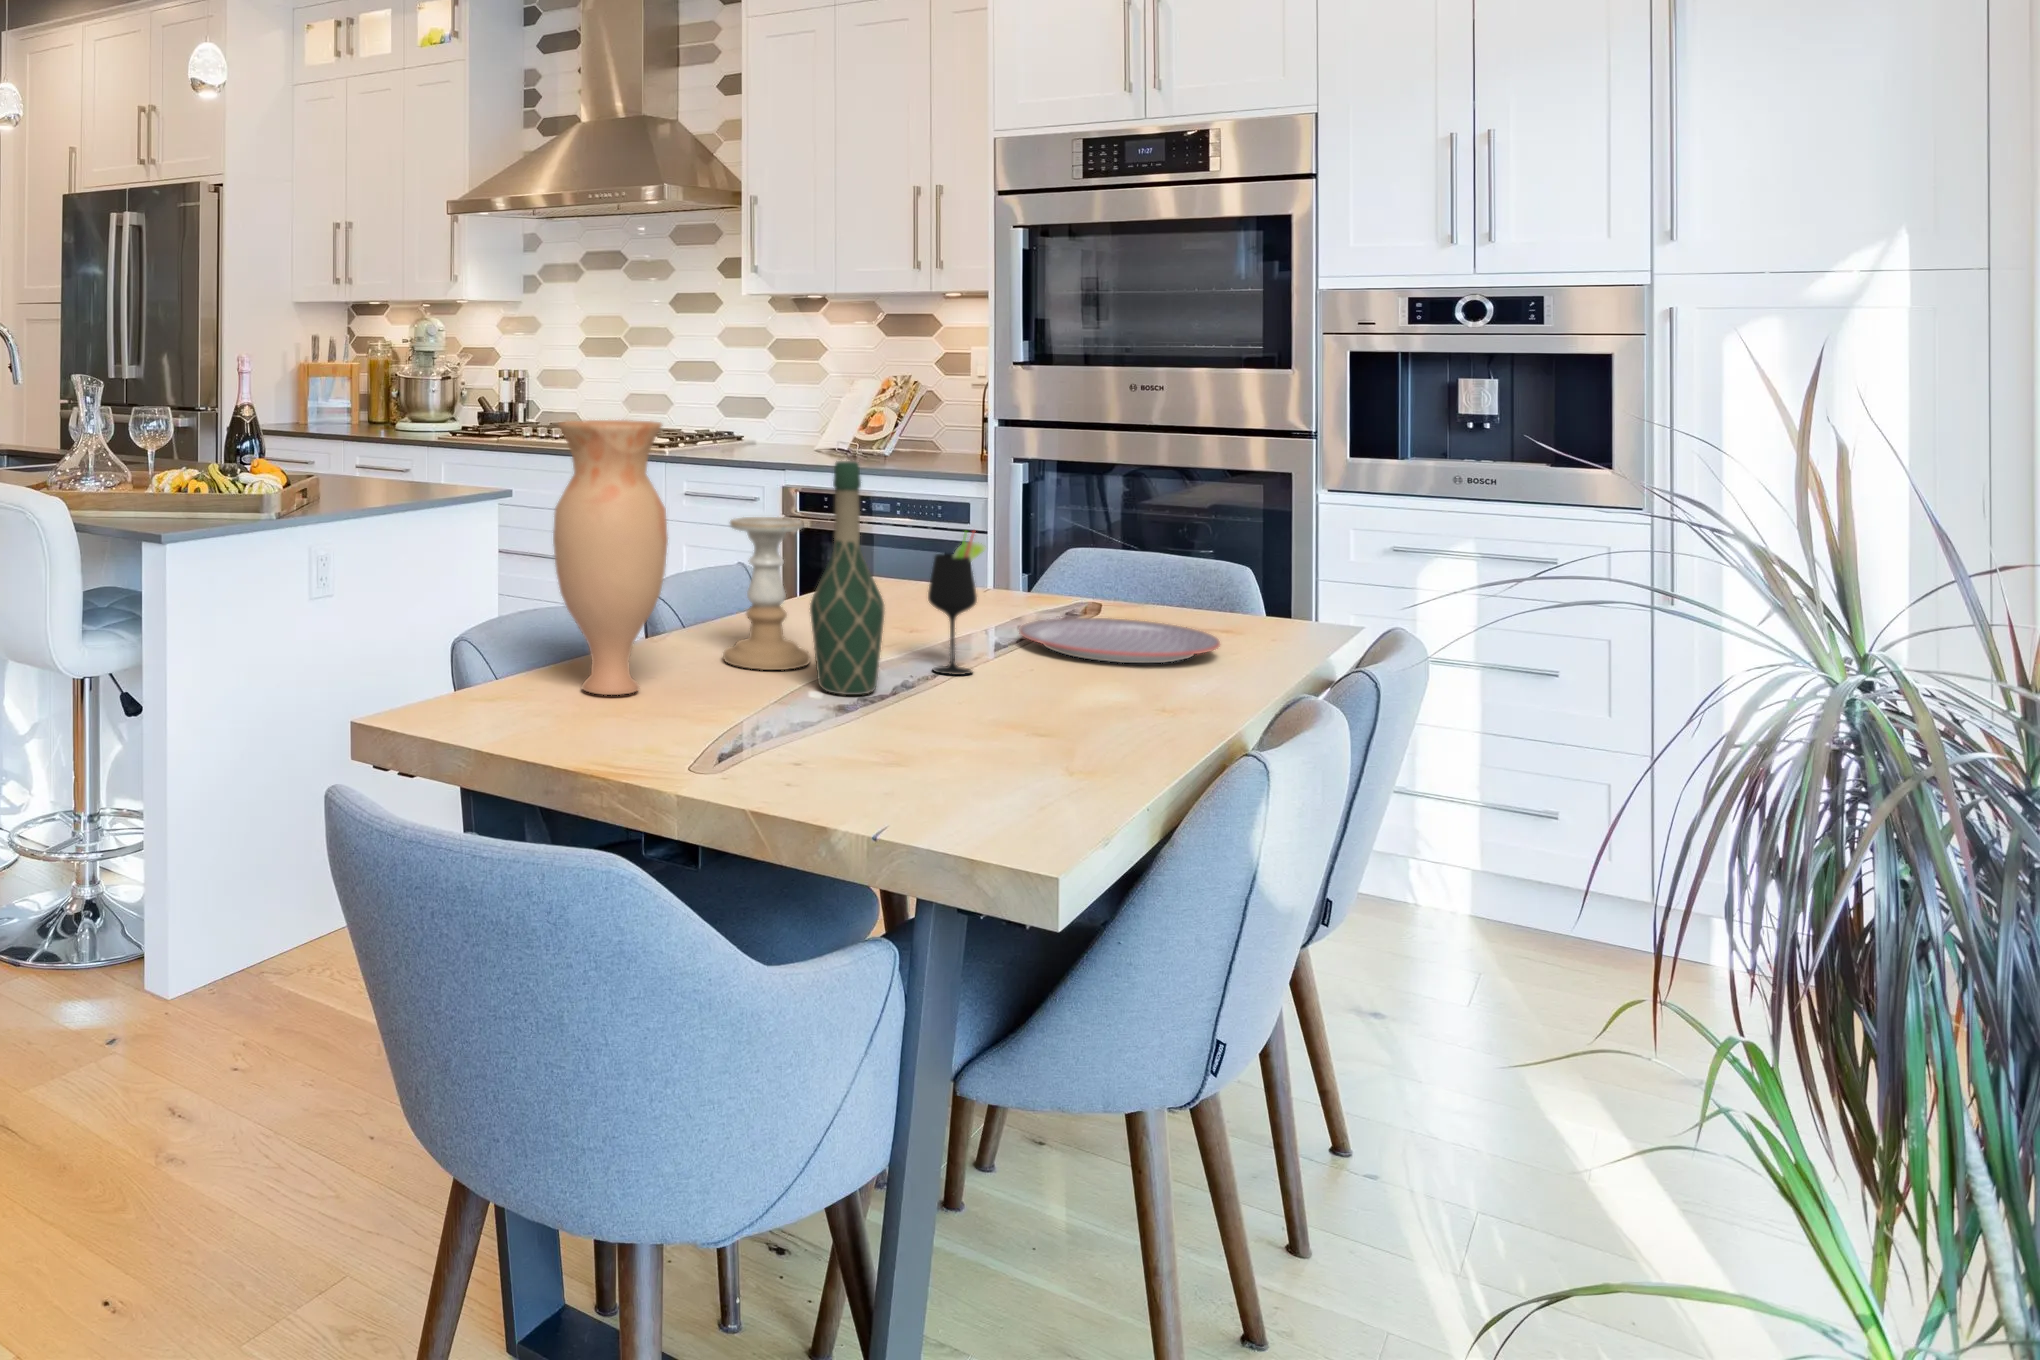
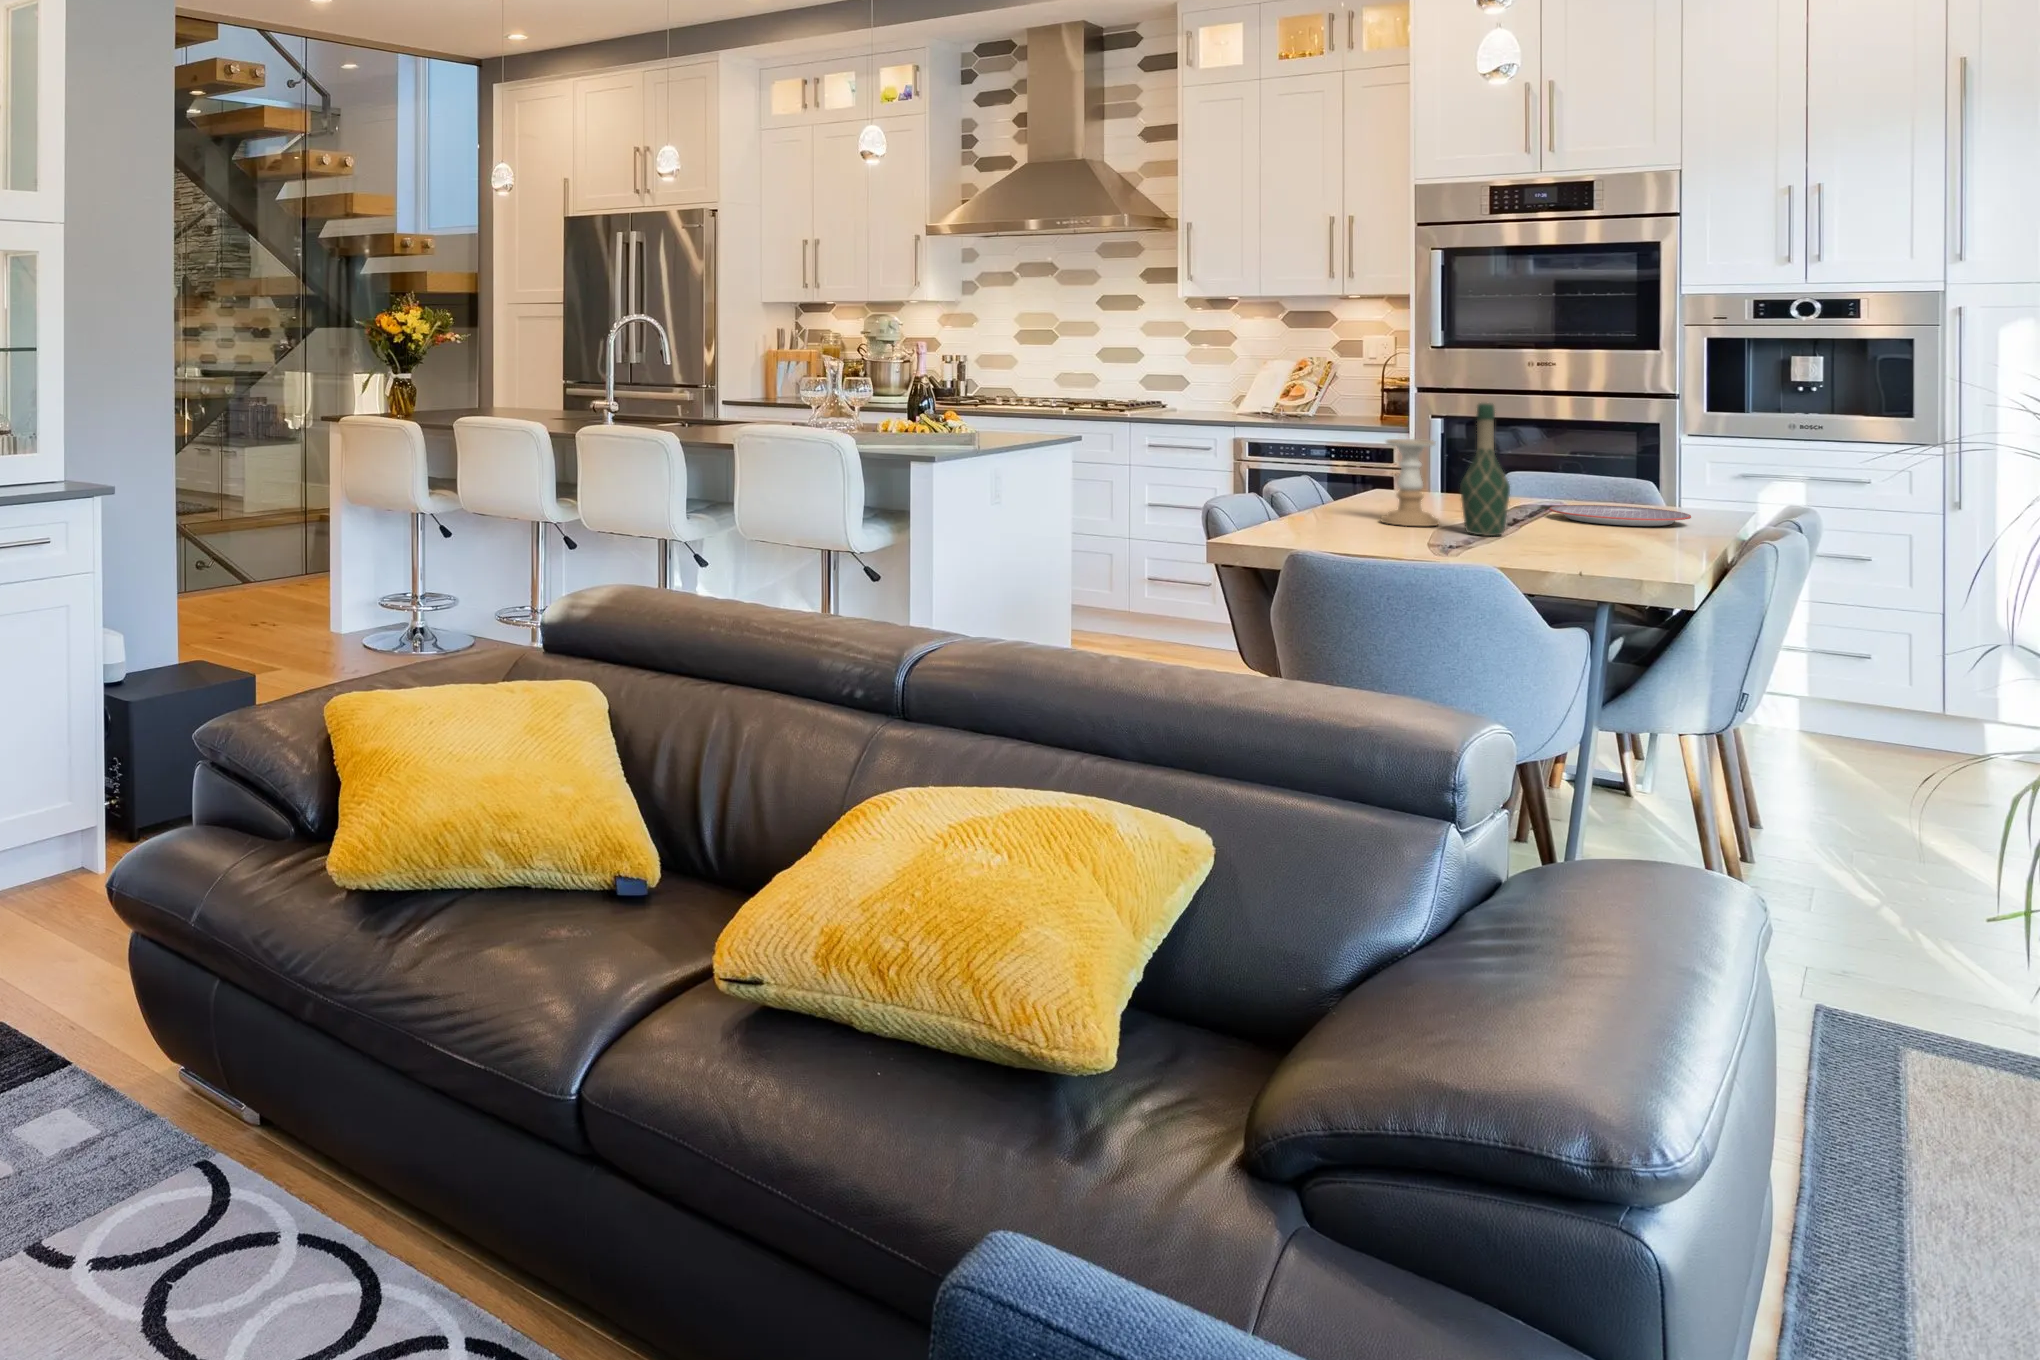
vase: present [553,420,668,695] -> none [1310,380,1383,534]
wine glass: present [928,531,986,675] -> none [1515,444,1556,529]

